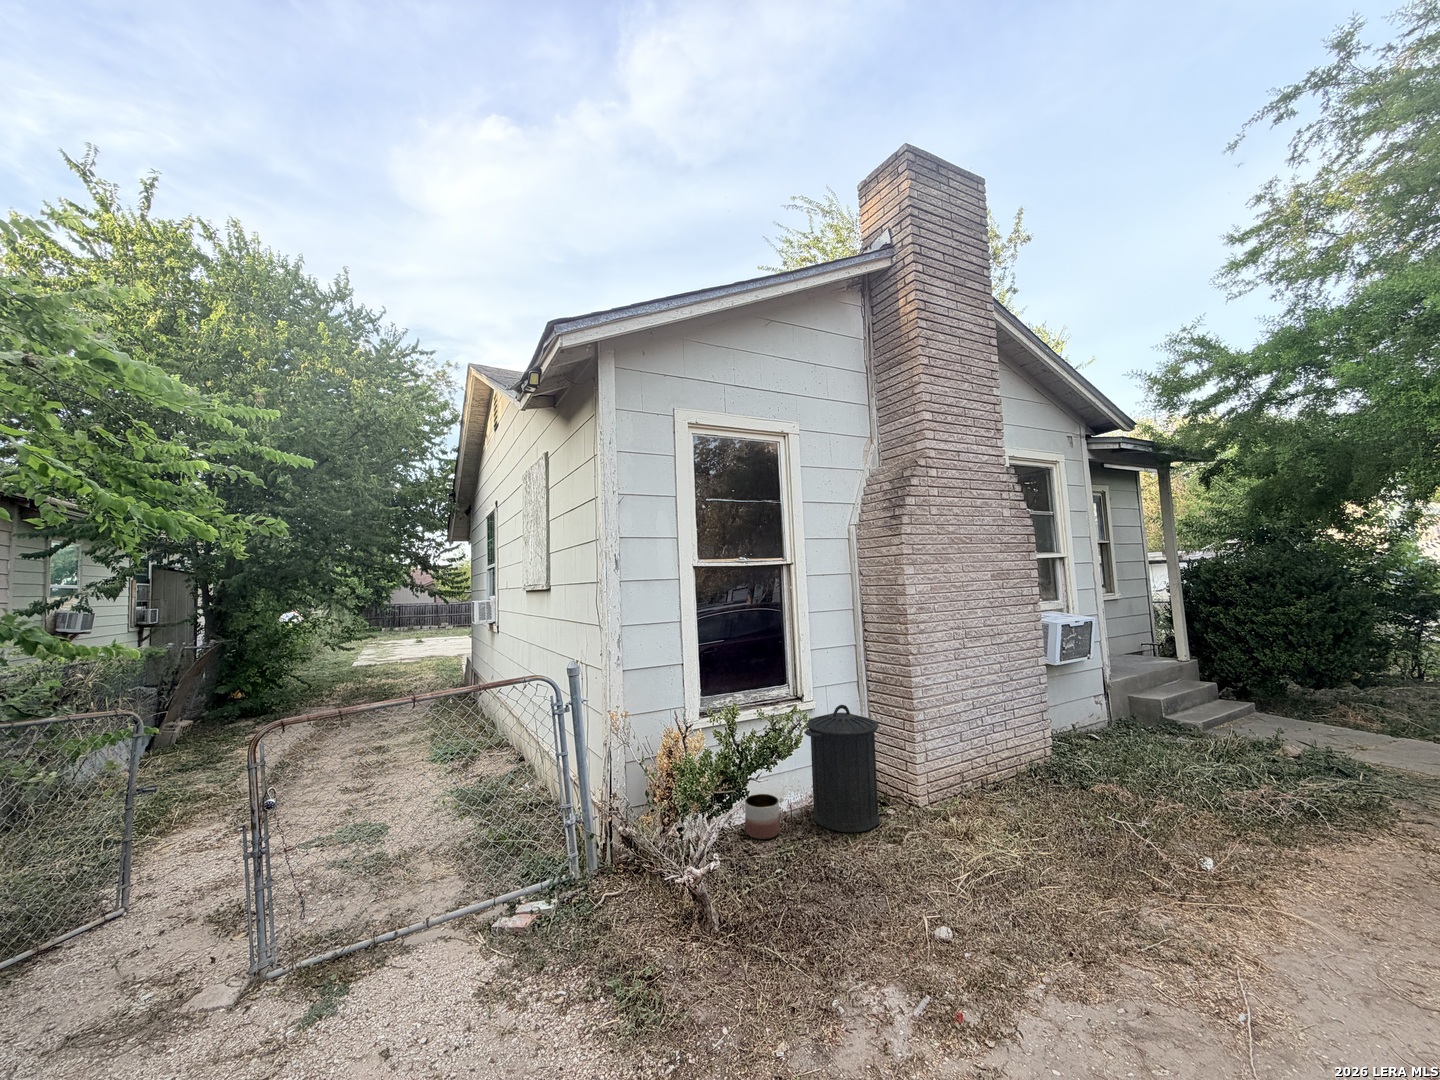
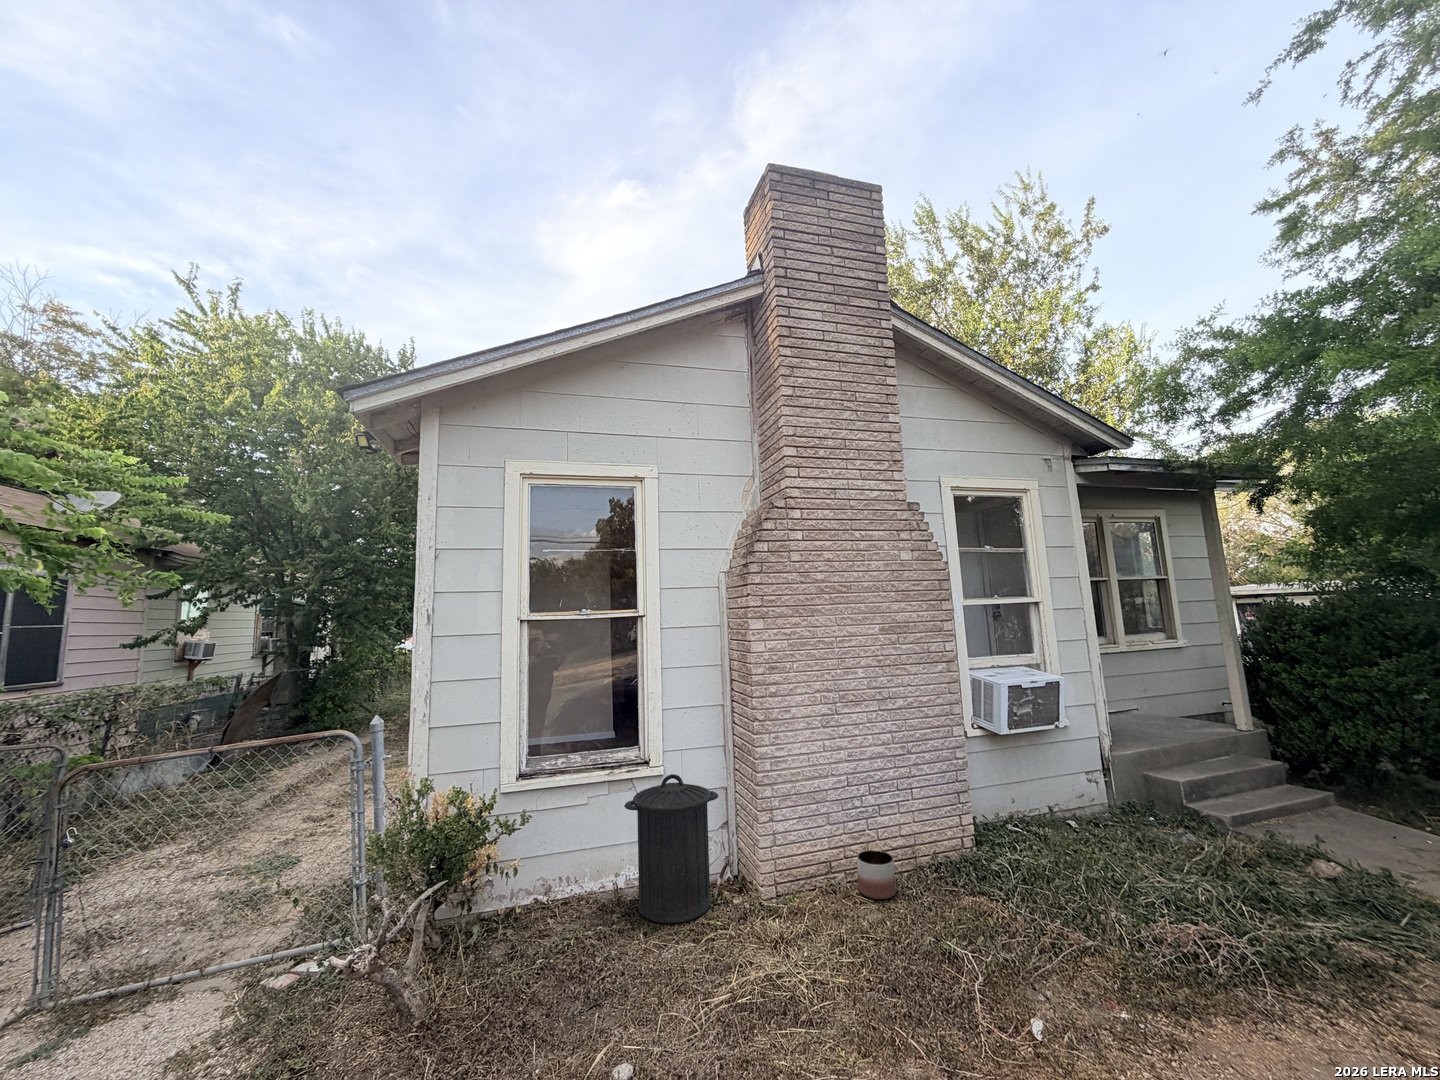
planter: present [745,794,780,839] -> present [857,850,896,899]

